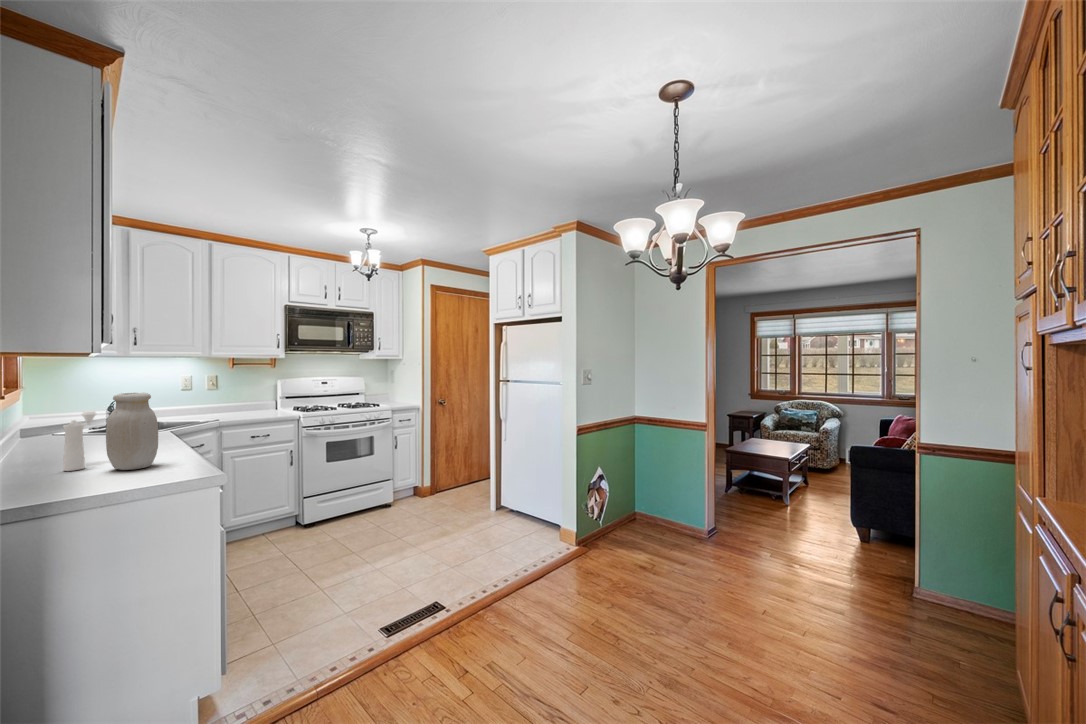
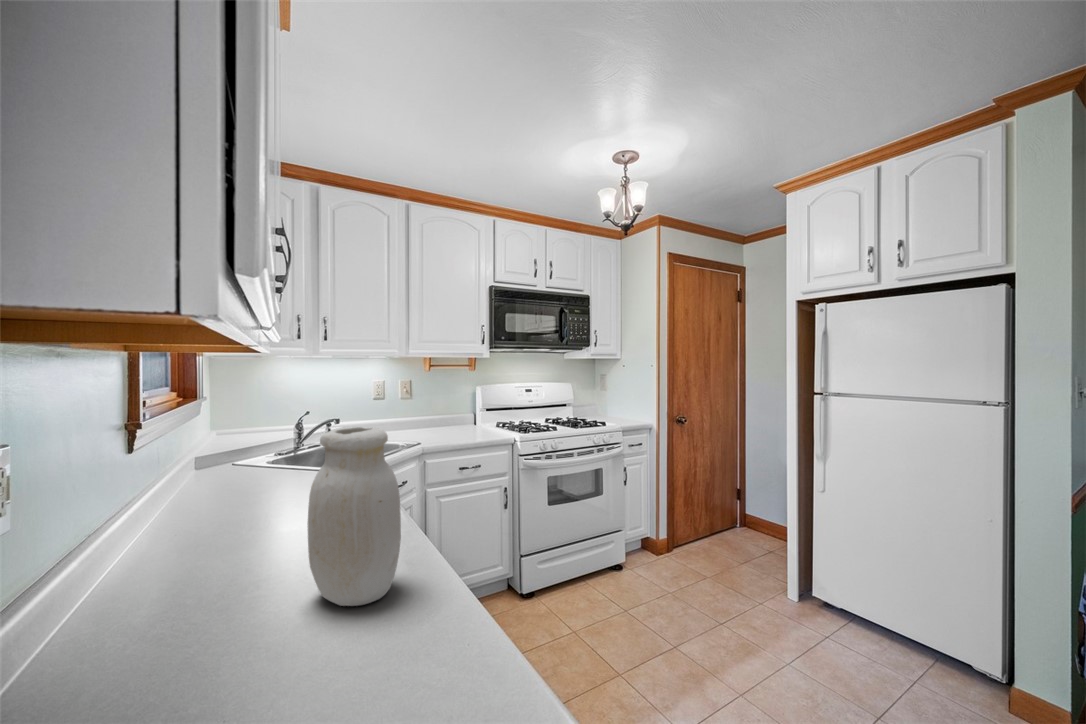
pepper mill: present [63,411,96,471] -> none [233,455,288,590]

